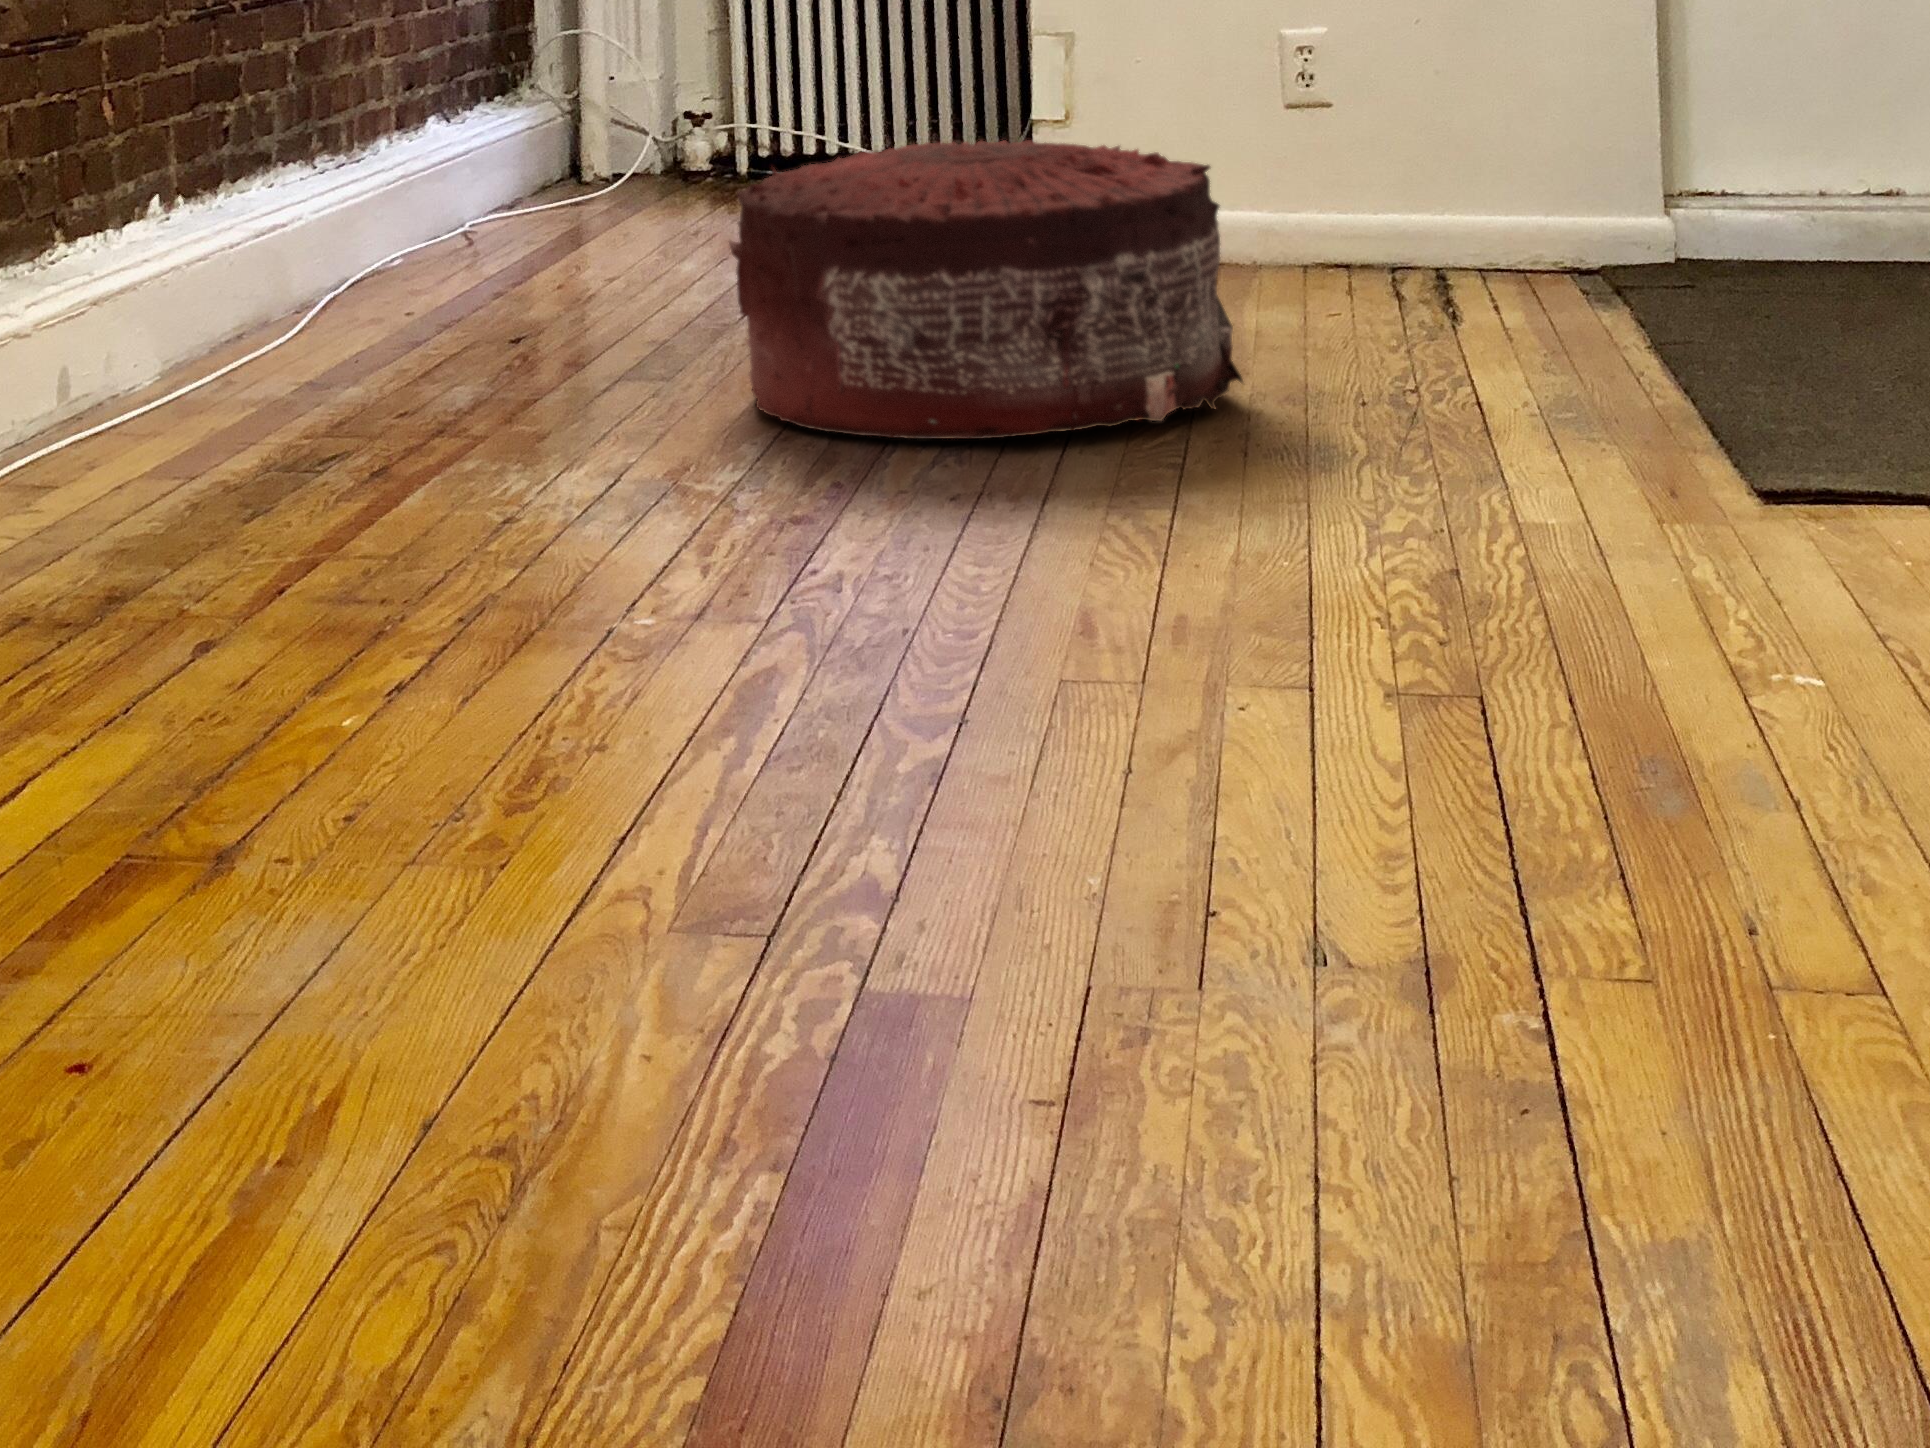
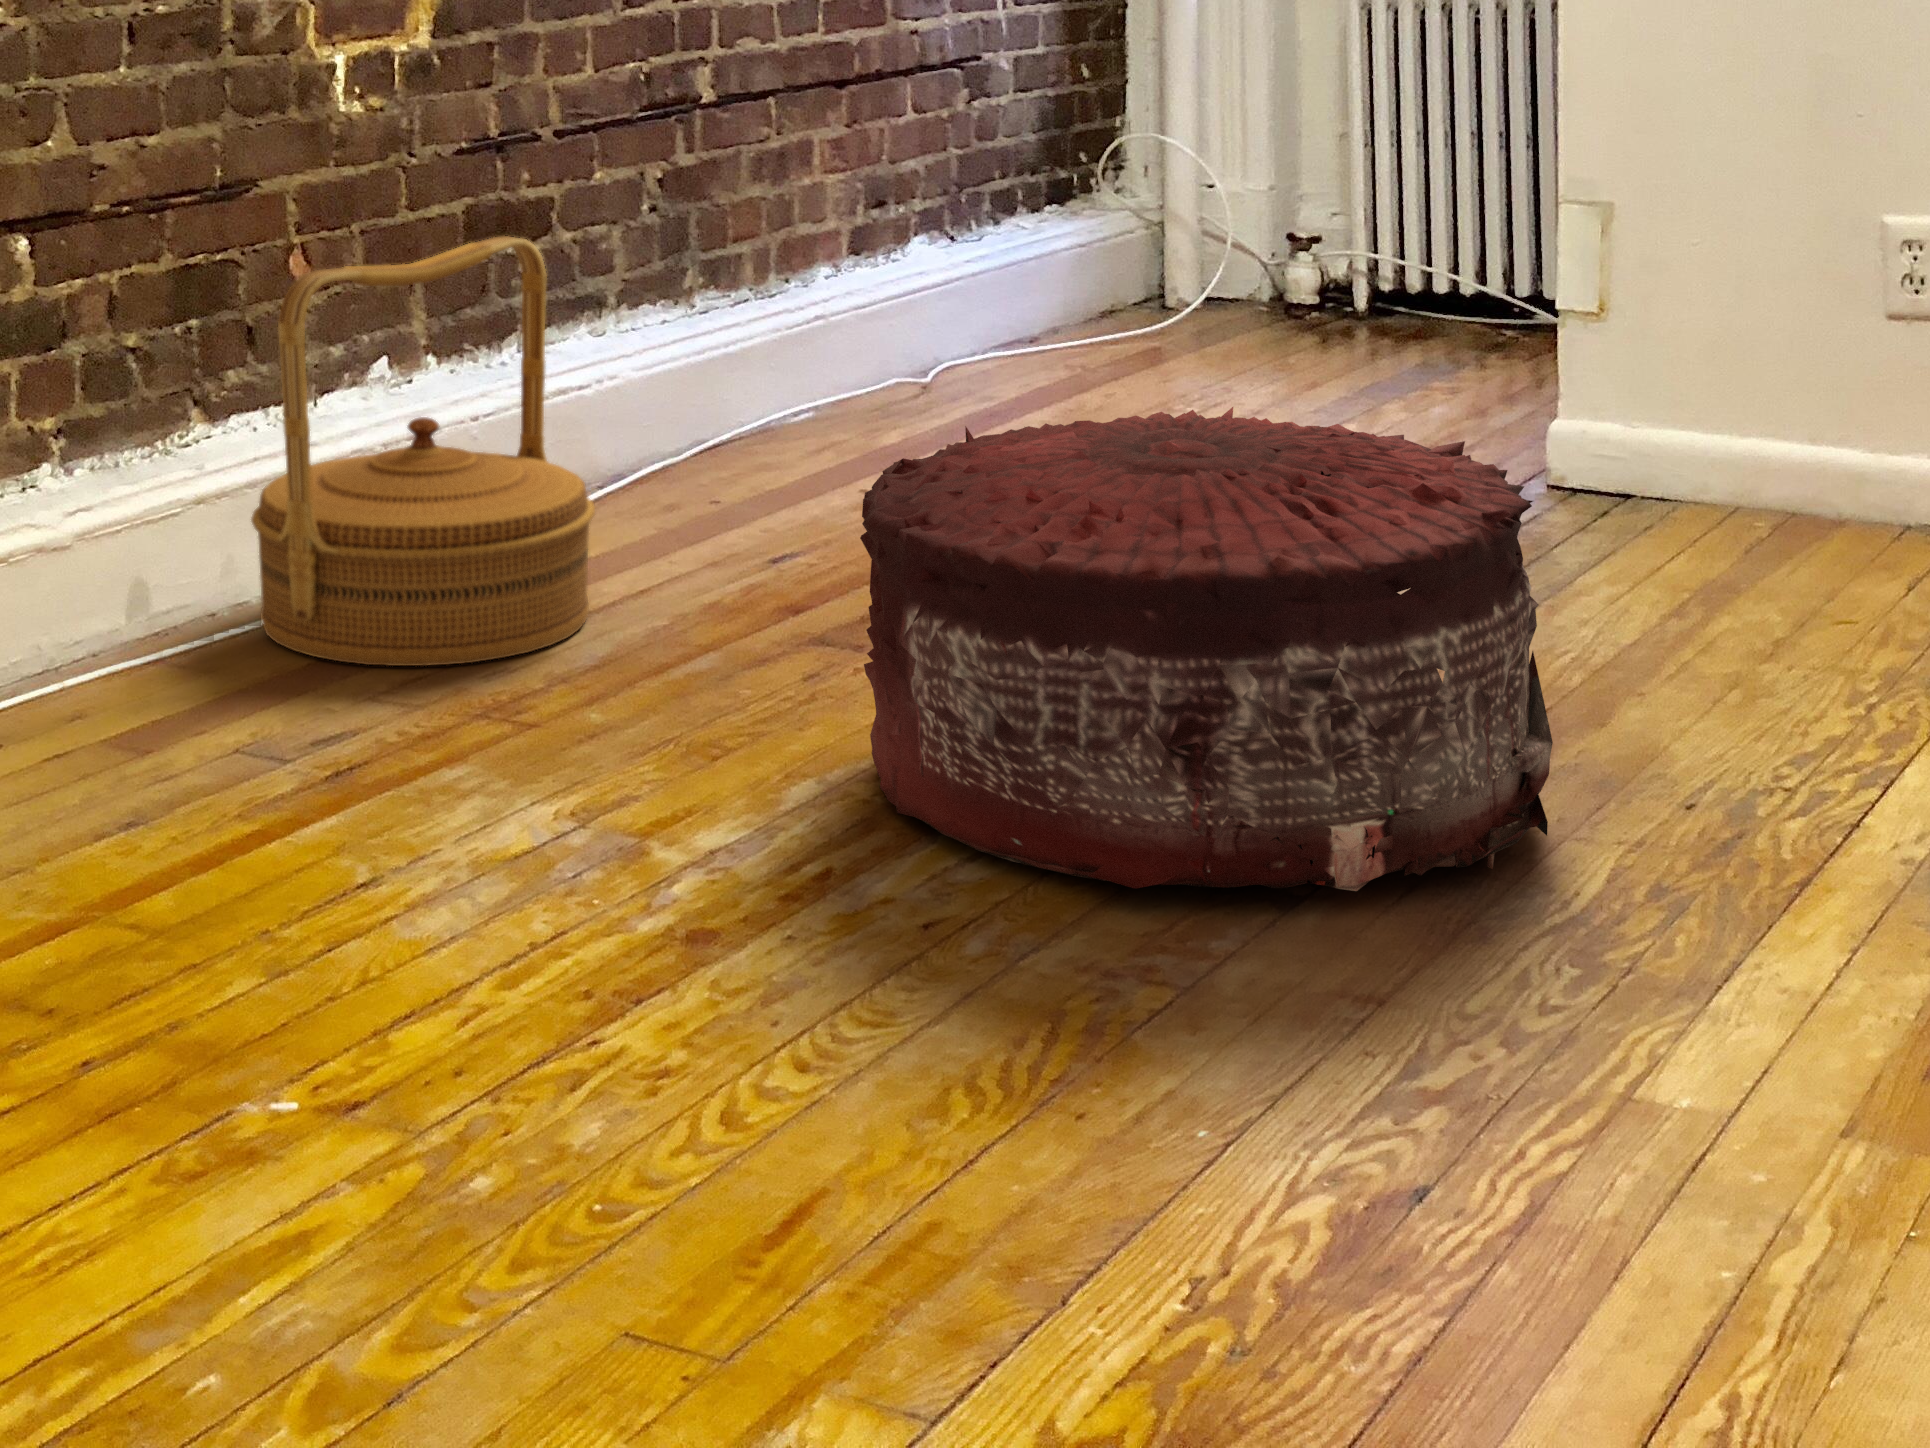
woven basket: none [121,69,417,415] -> present [251,236,595,666]

